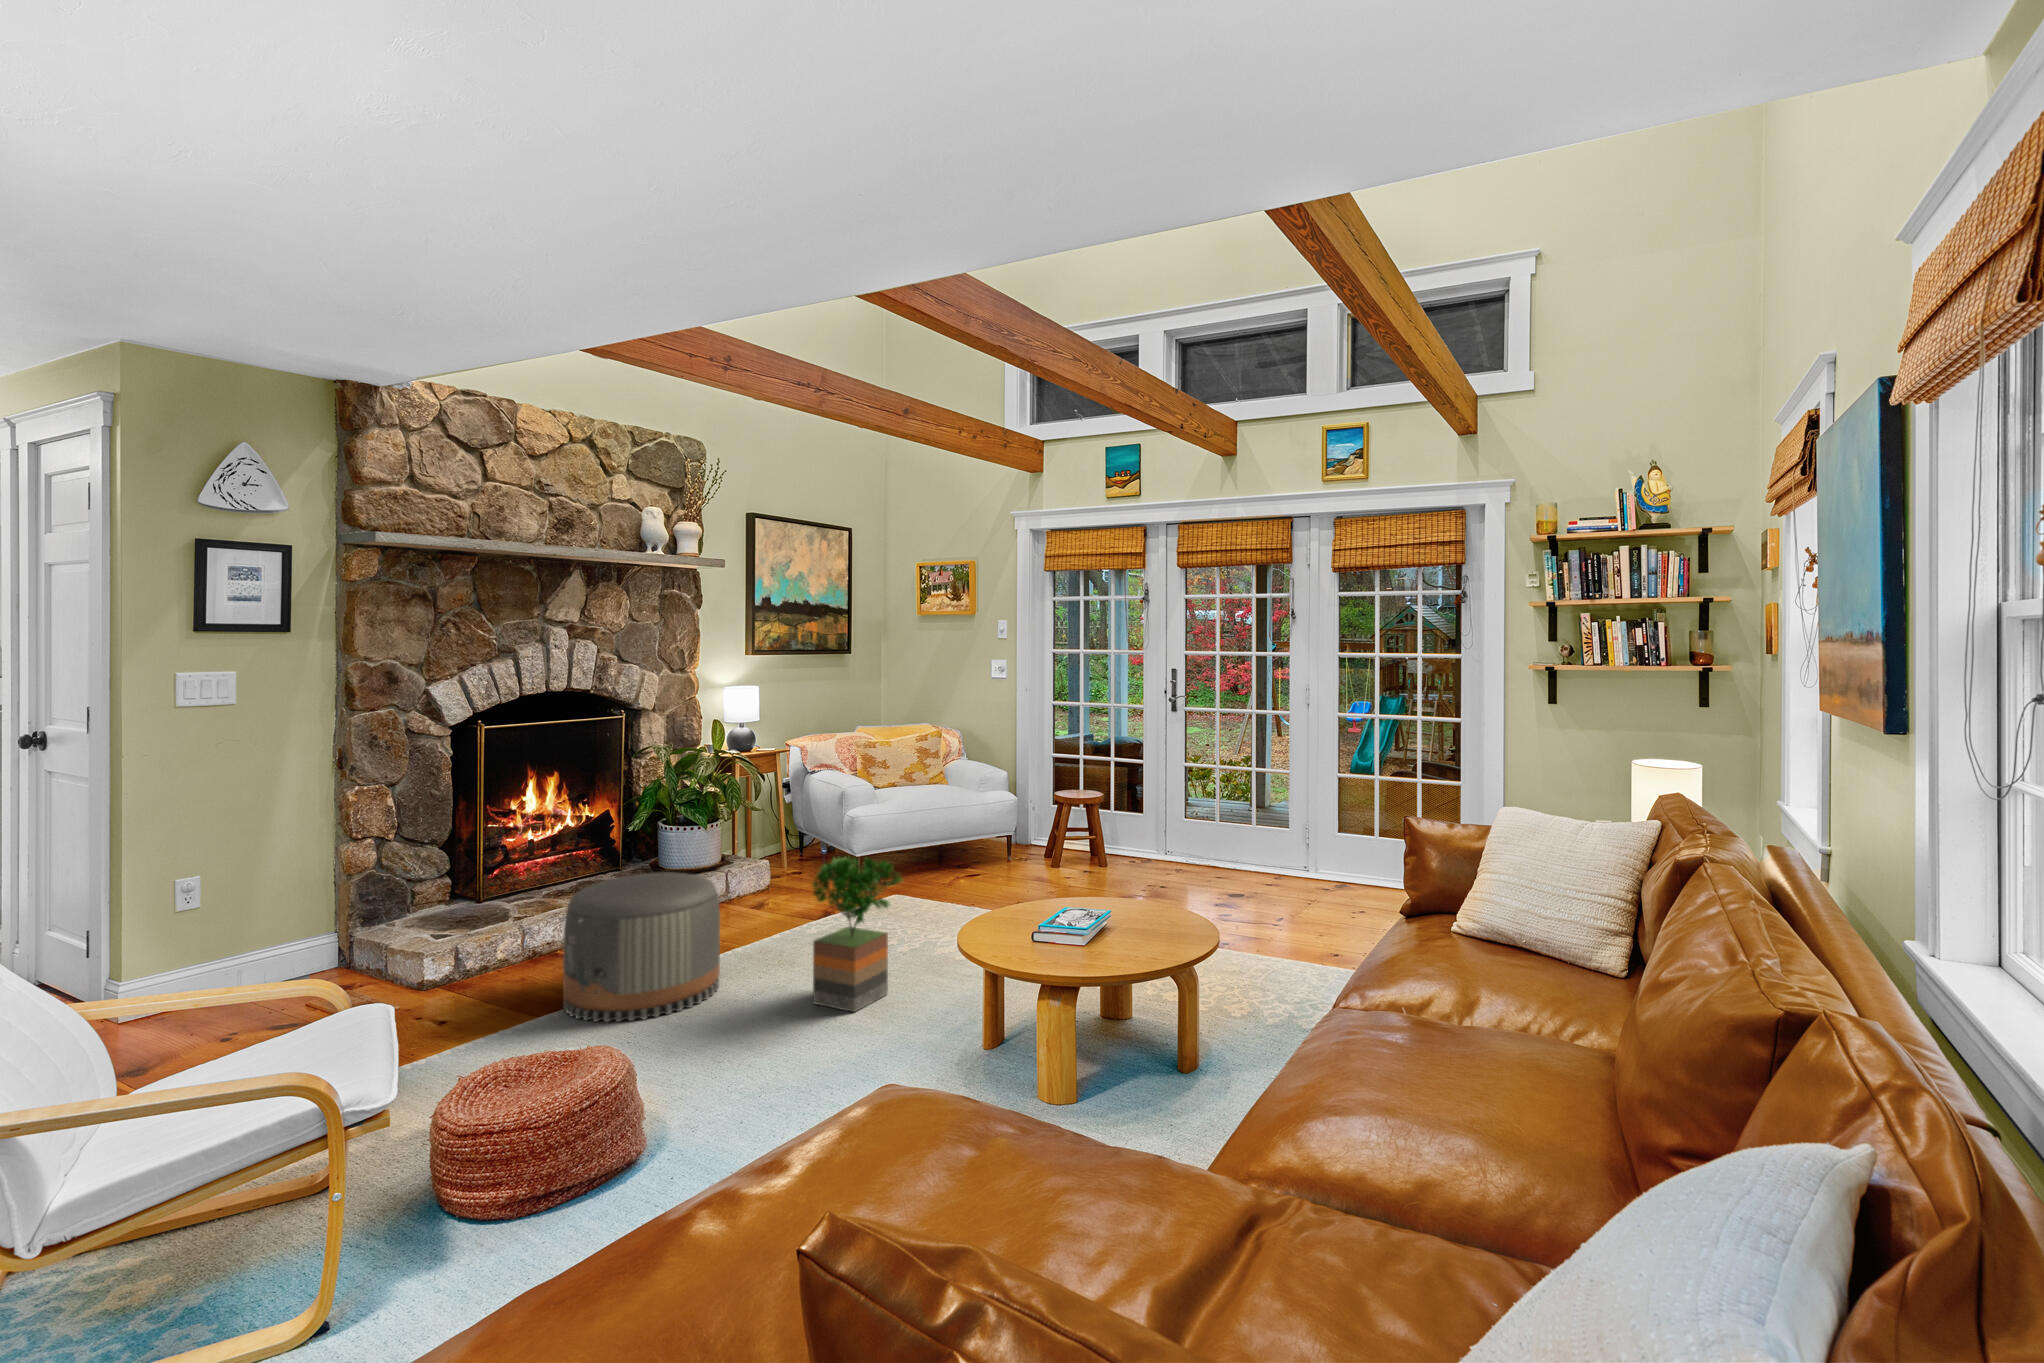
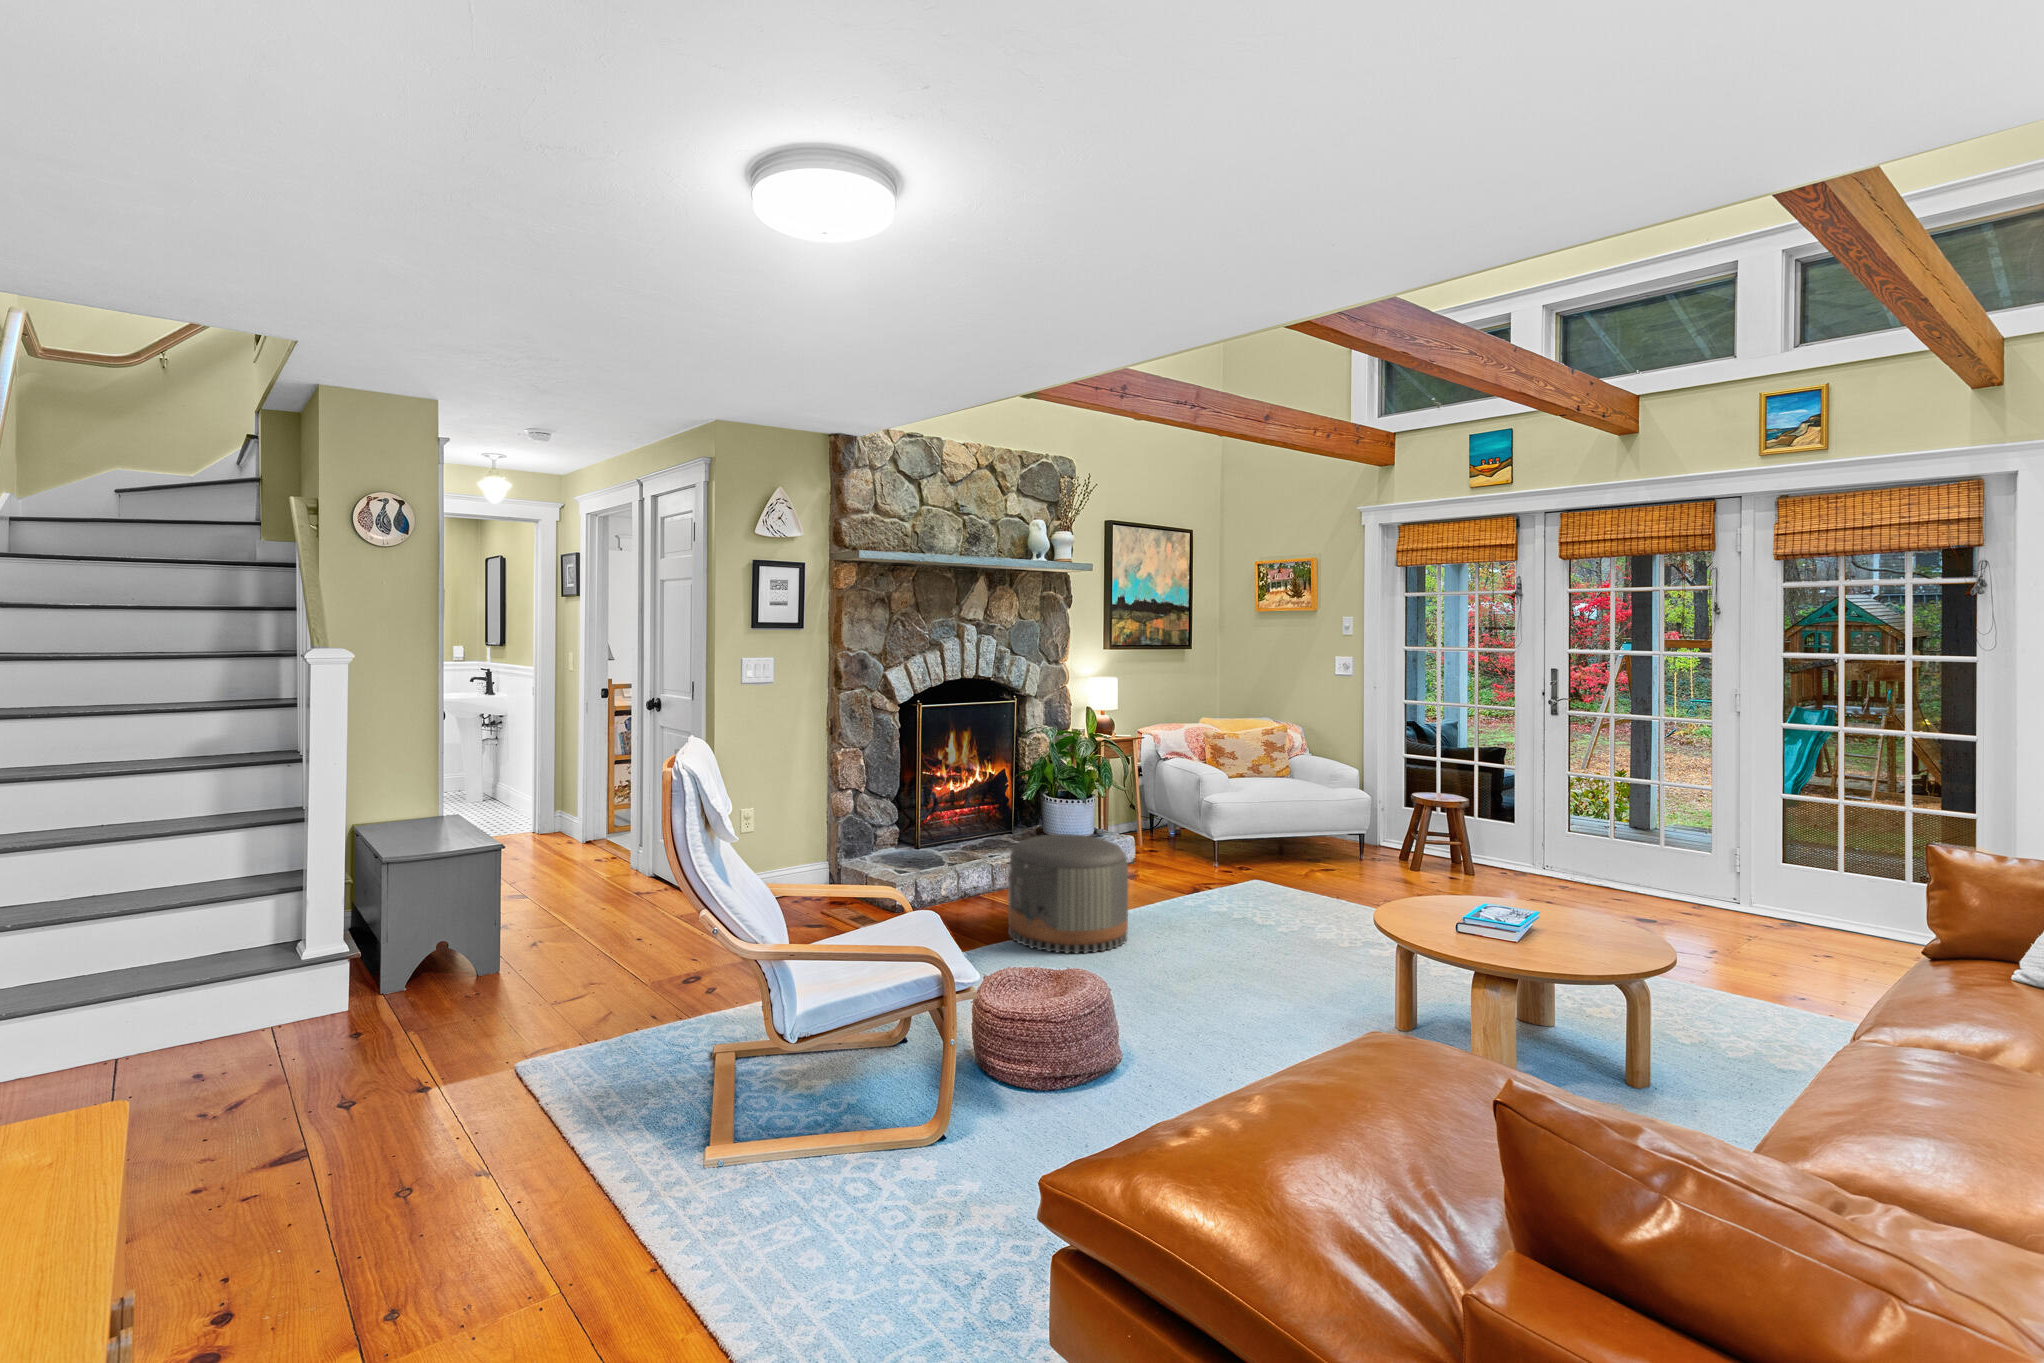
potted tree: present [813,855,902,1012] -> none [1214,832,1301,973]

